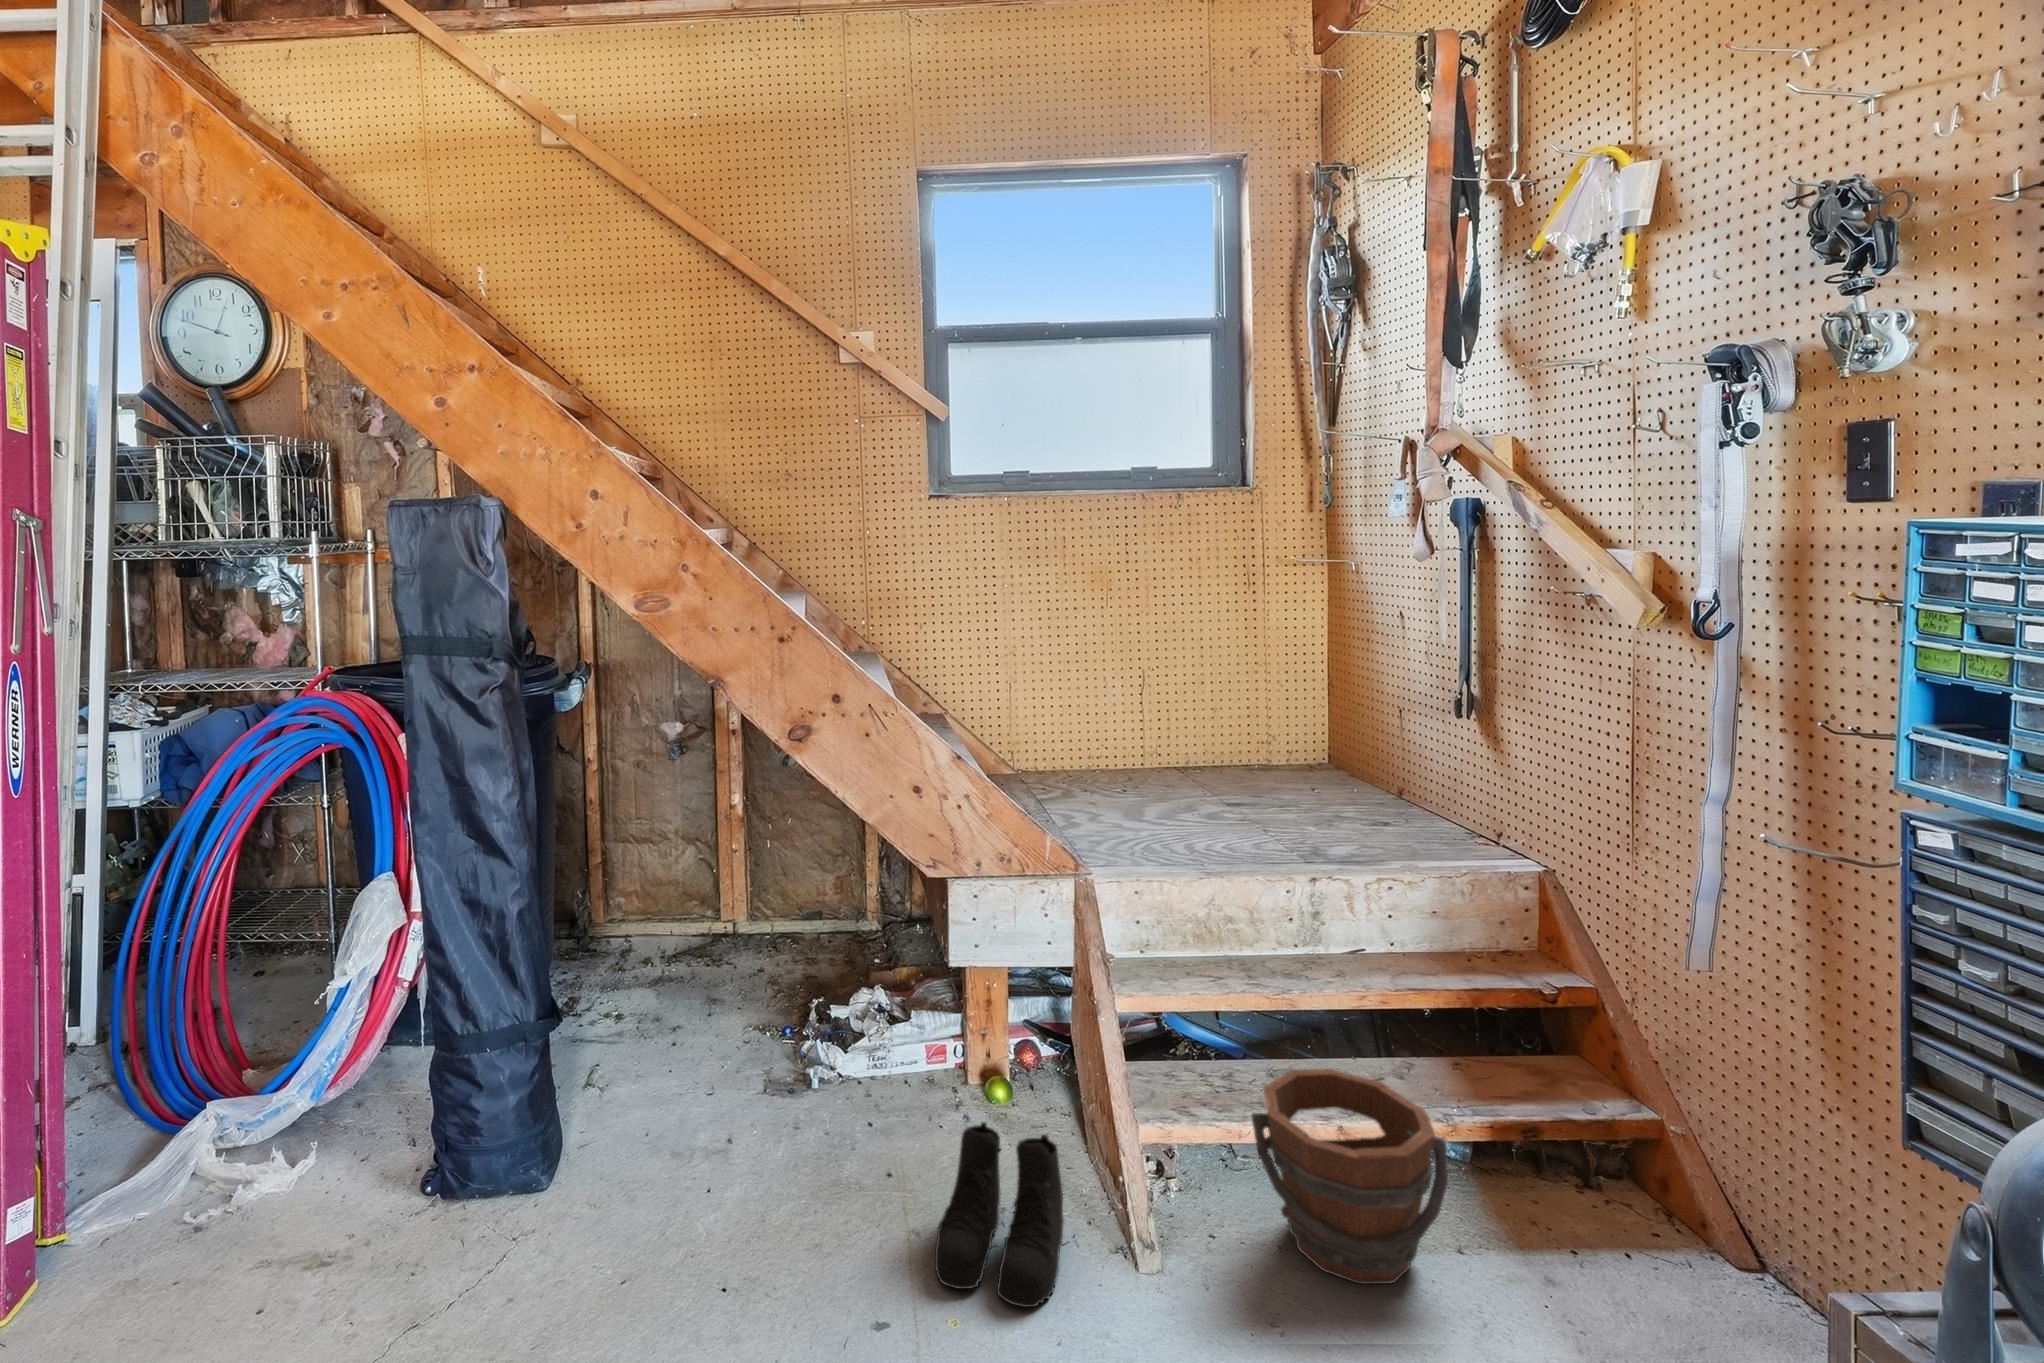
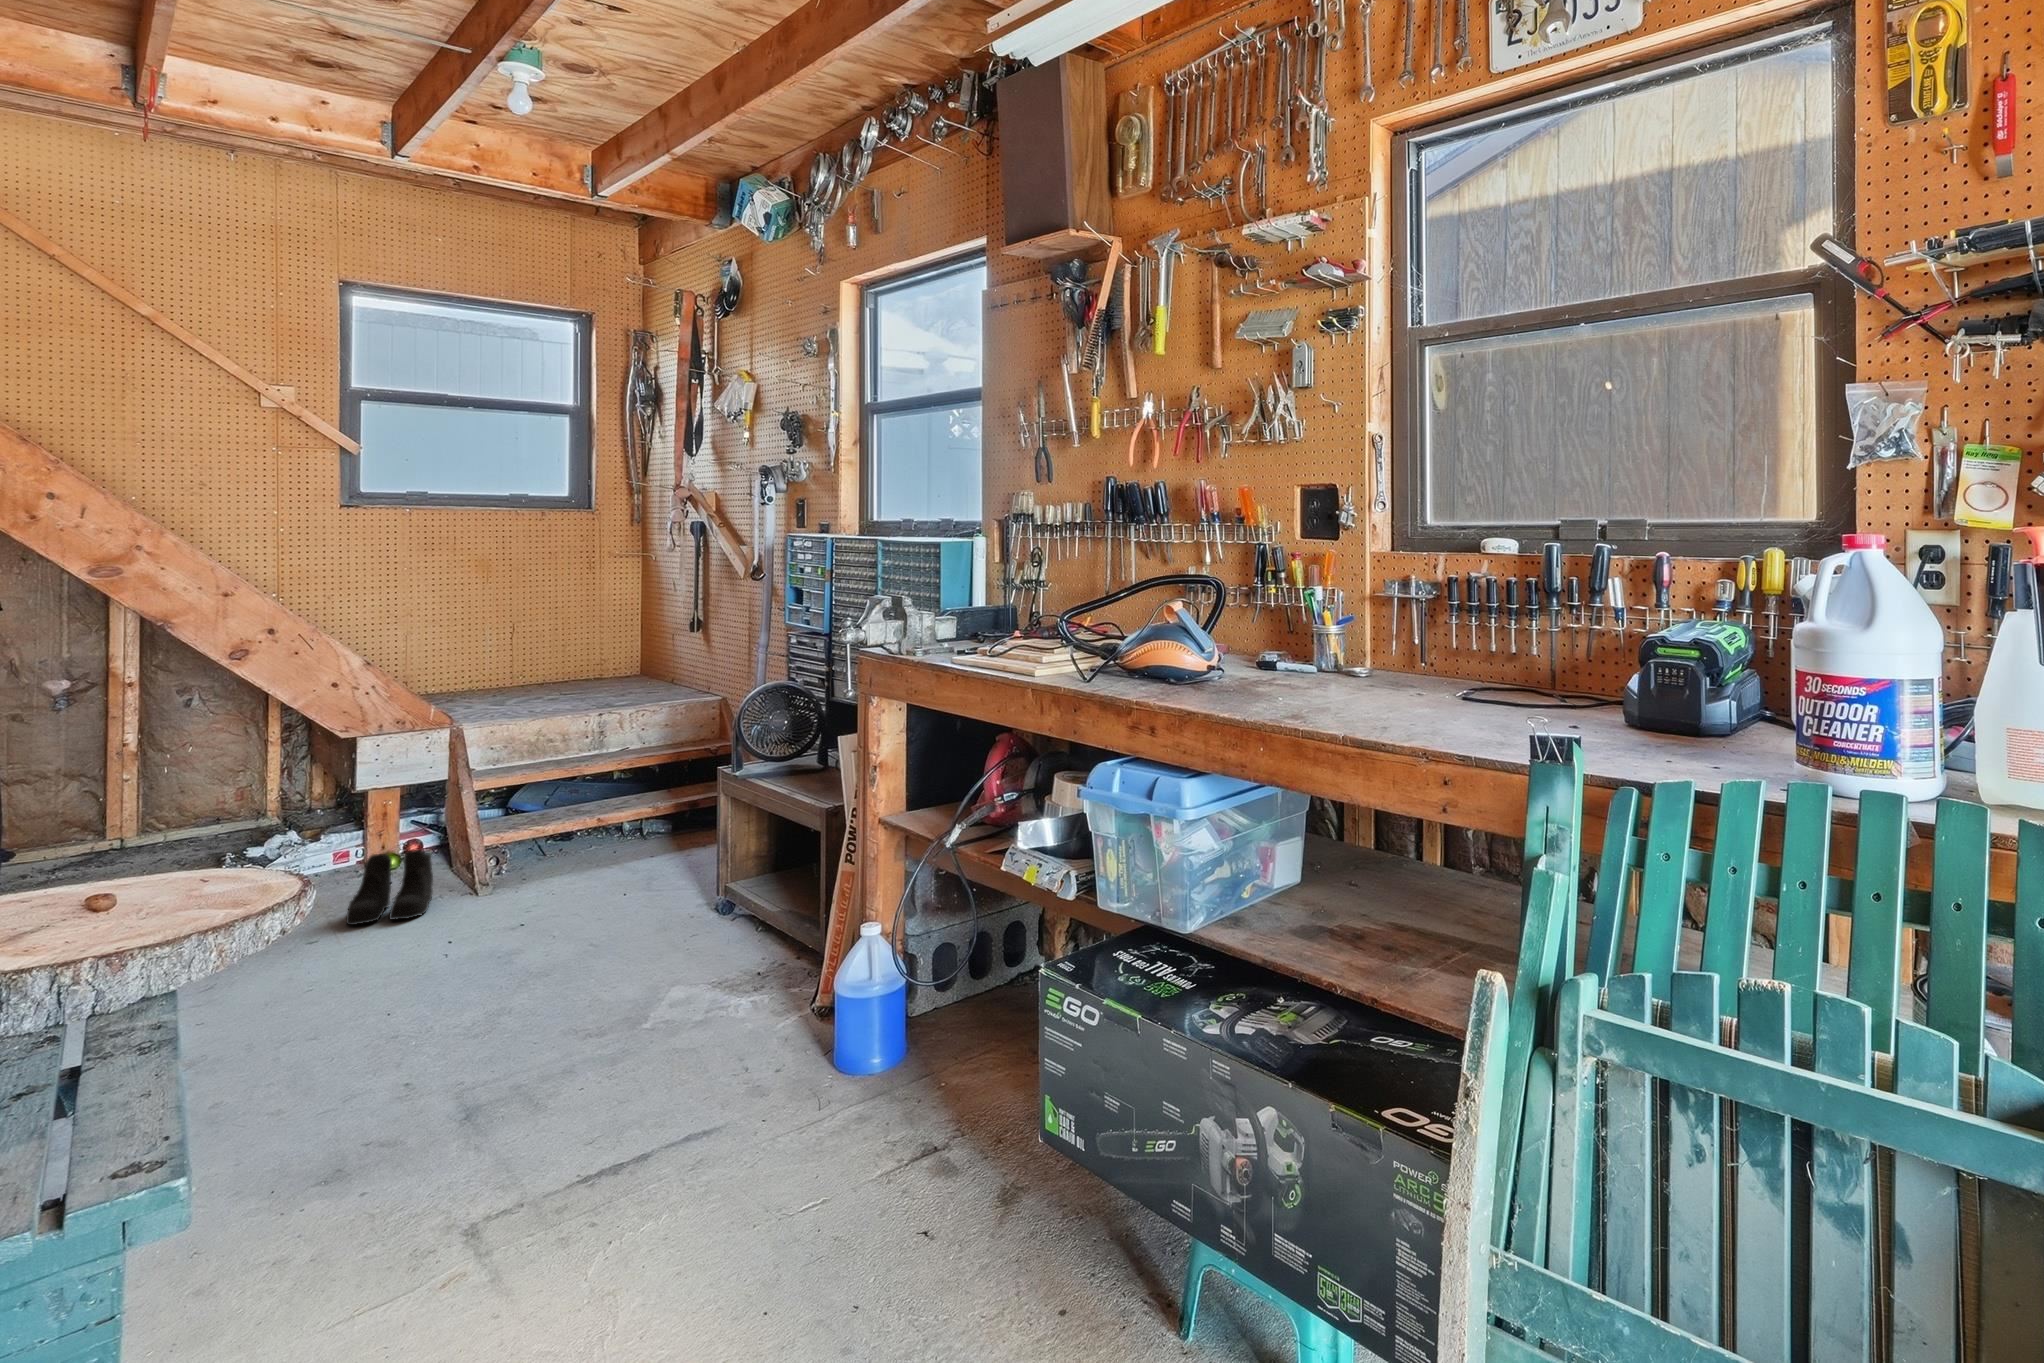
bucket: present [1251,1069,1448,1284] -> none [548,795,644,877]

